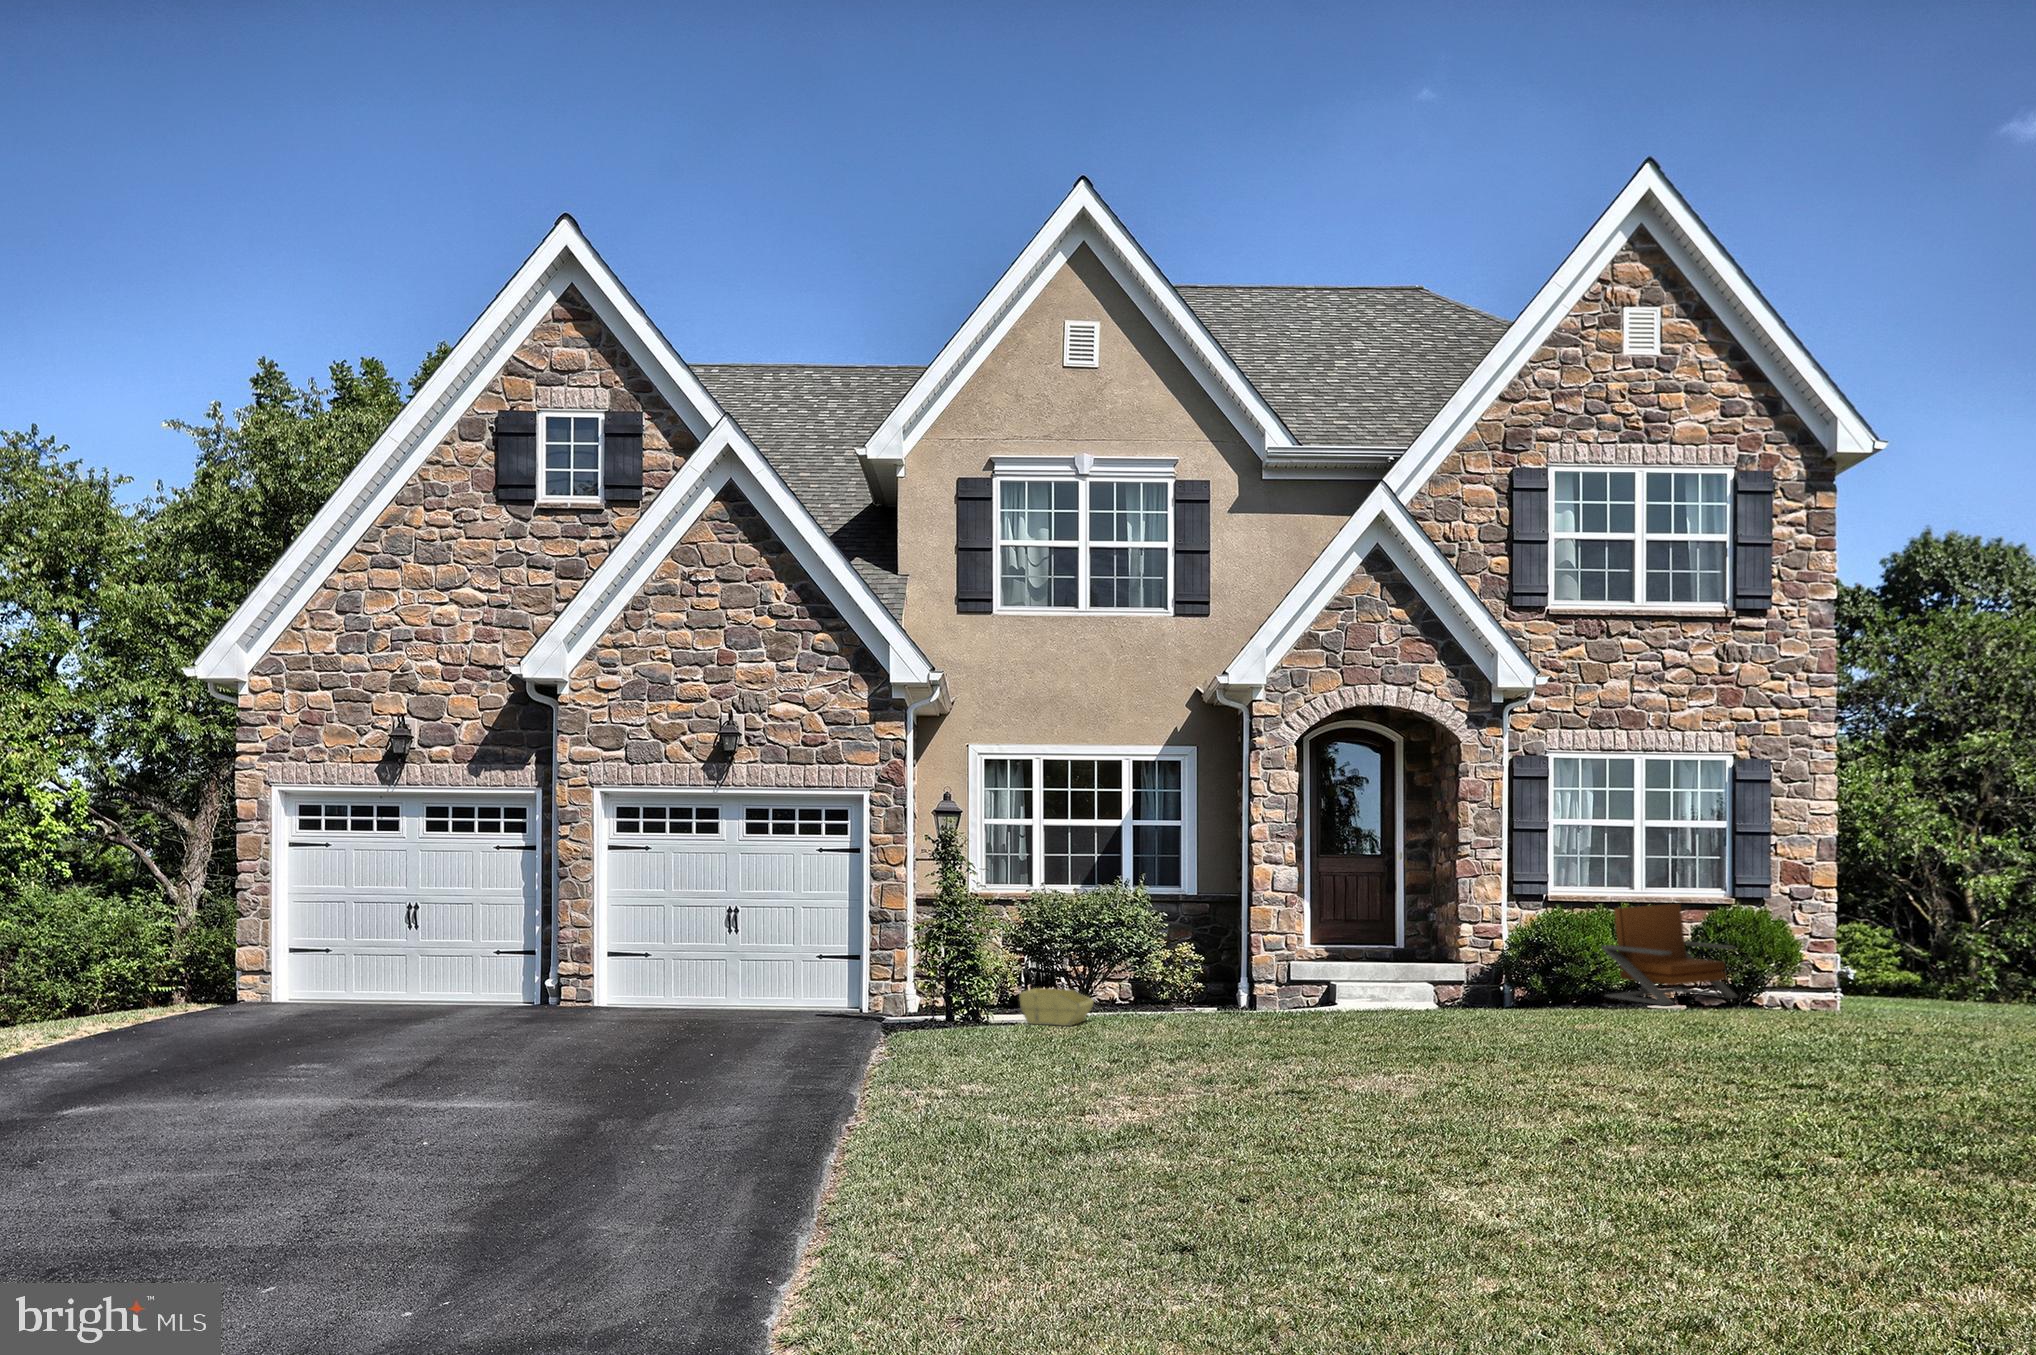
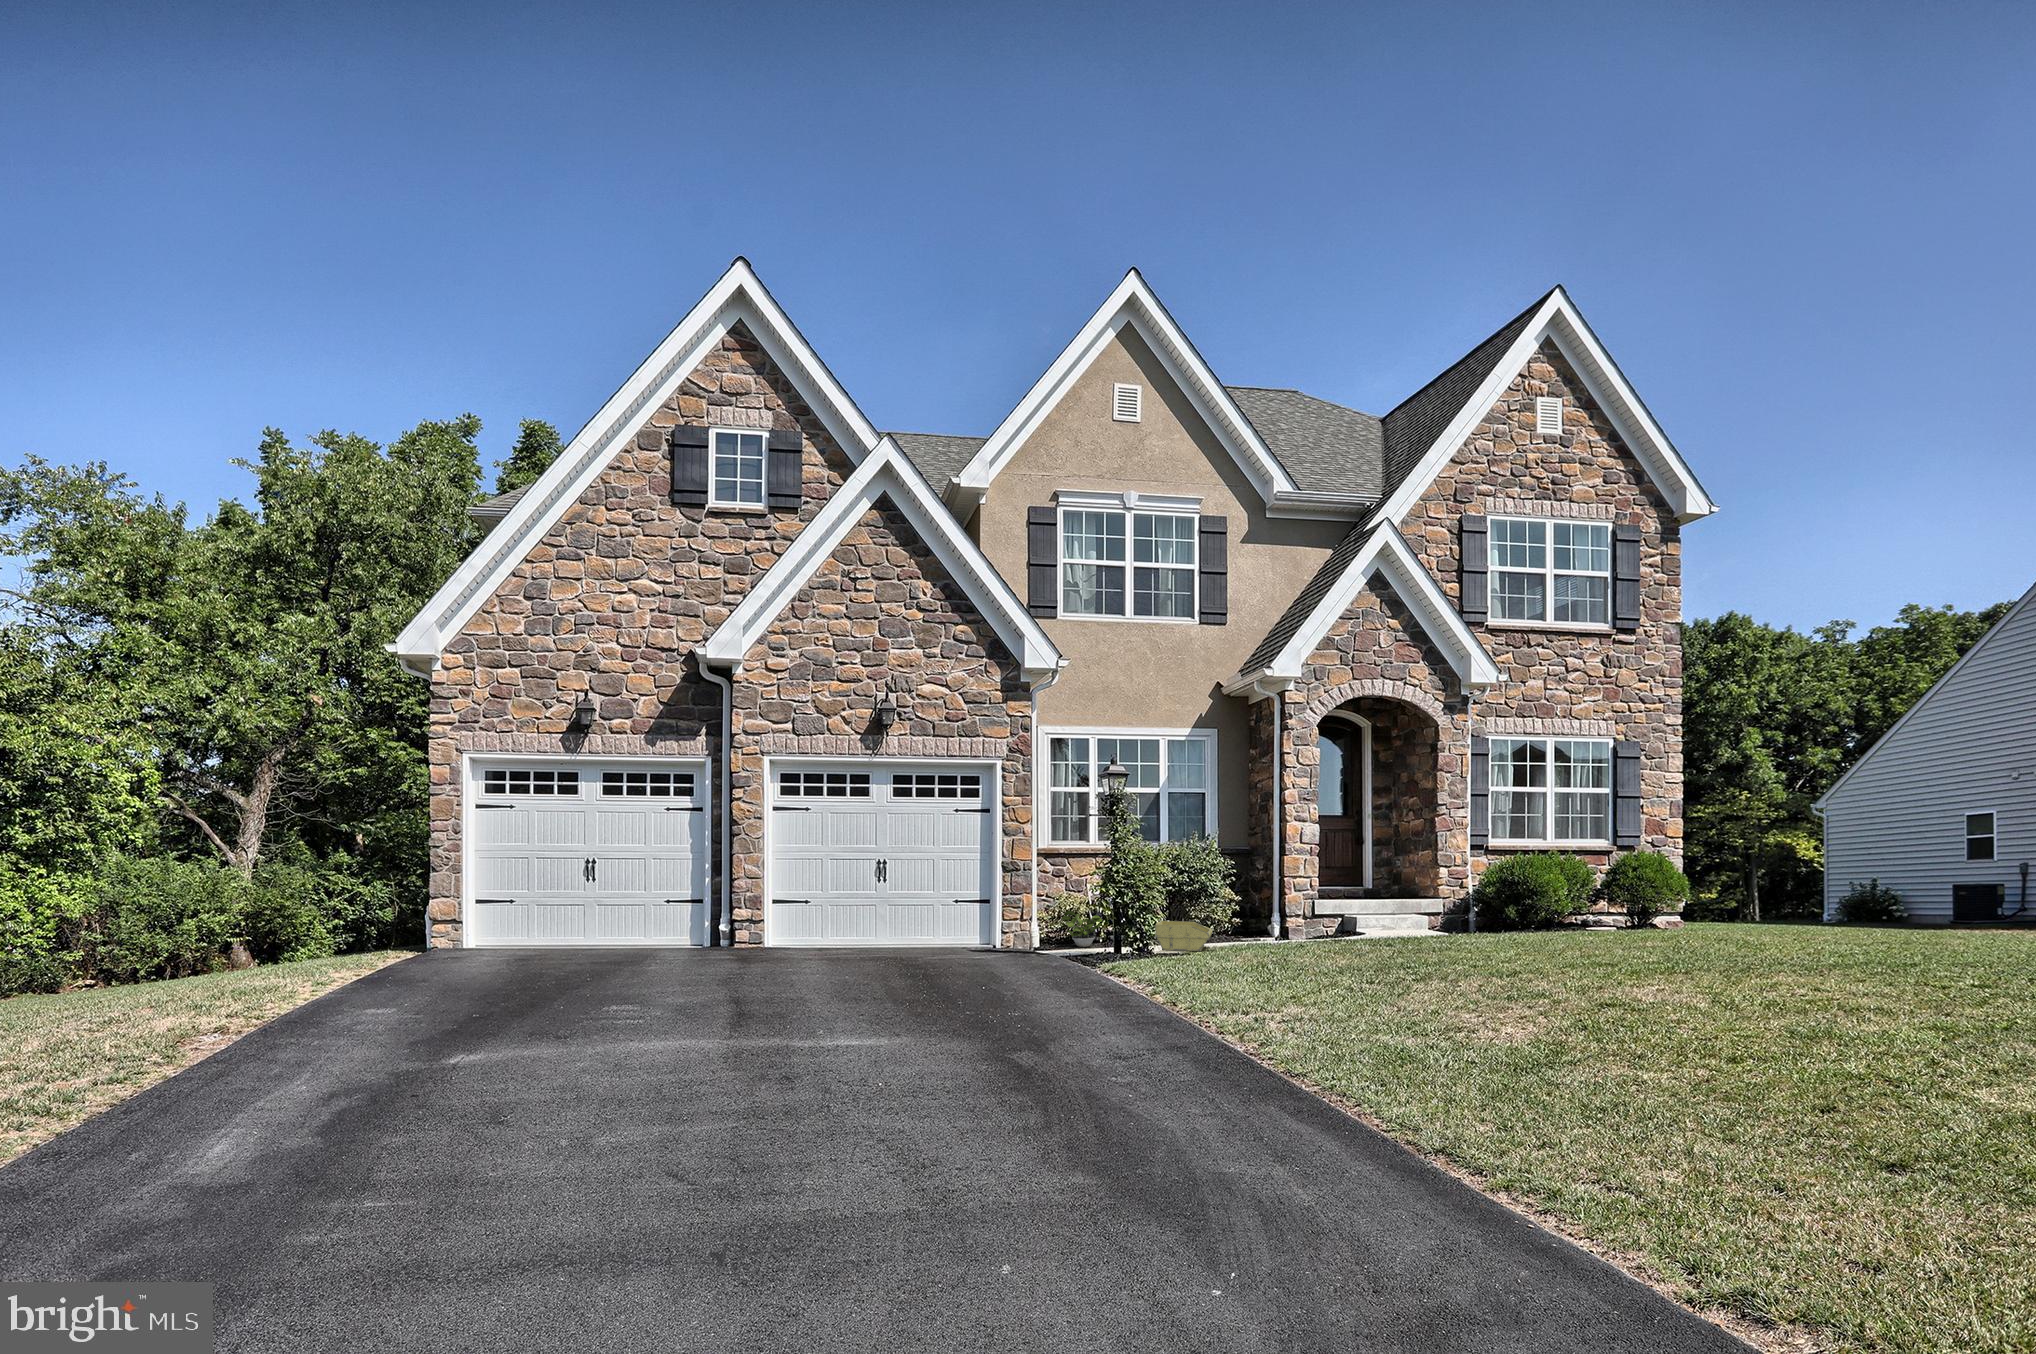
lounge chair: present [1602,904,1737,1005] -> none [1557,849,1657,927]
potted plant: none [916,974,964,1018] -> present [1061,911,1102,947]

